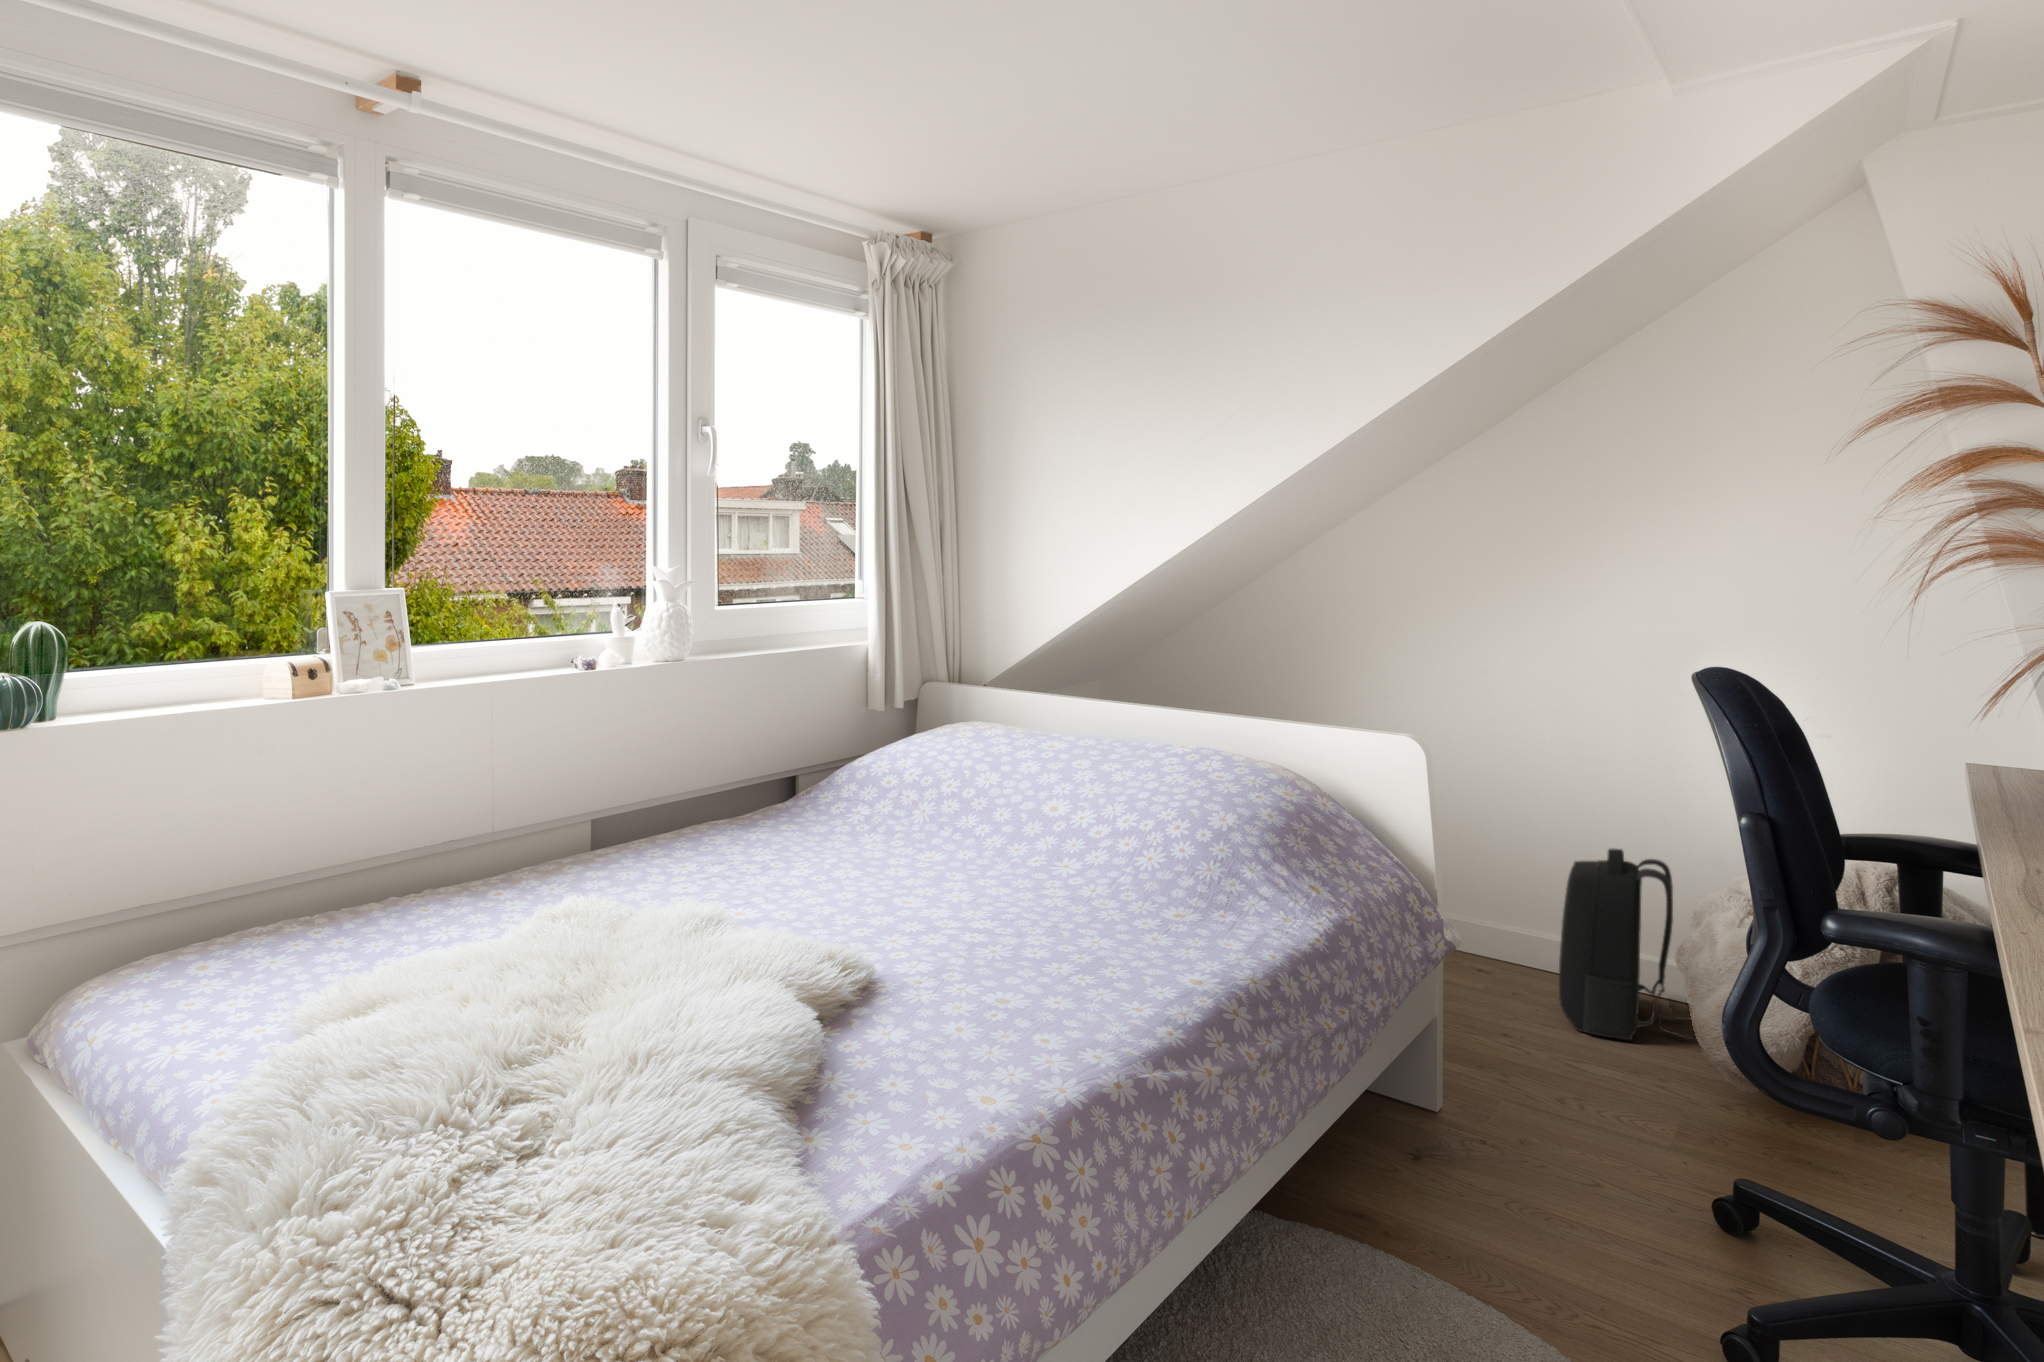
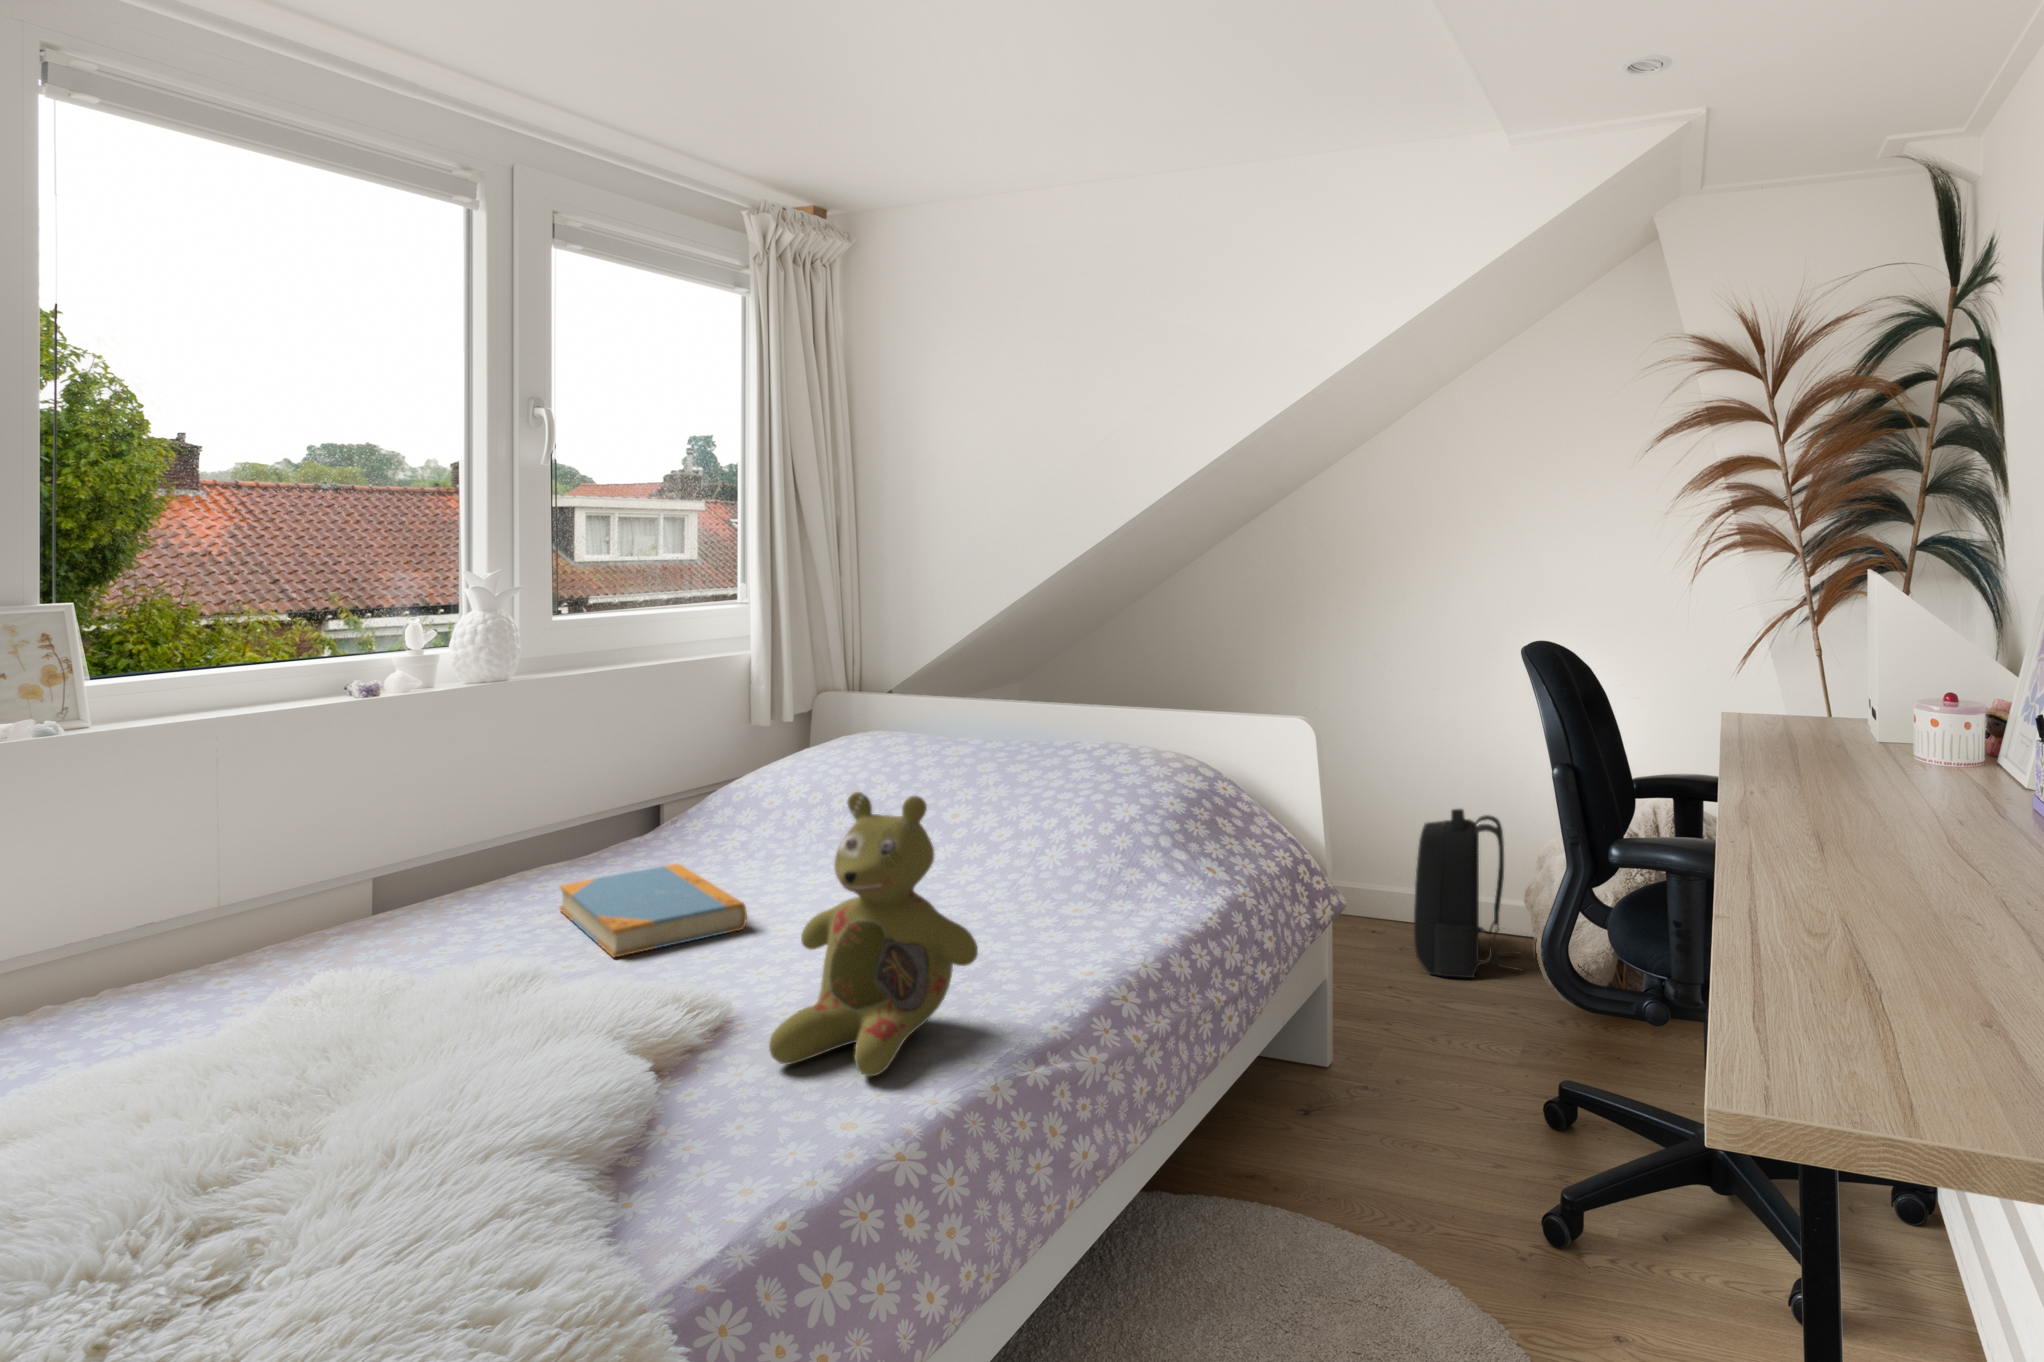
stuffed bear: none [913,790,1101,1057] -> present [769,792,978,1076]
book: none [719,838,880,920] -> present [559,864,747,957]

